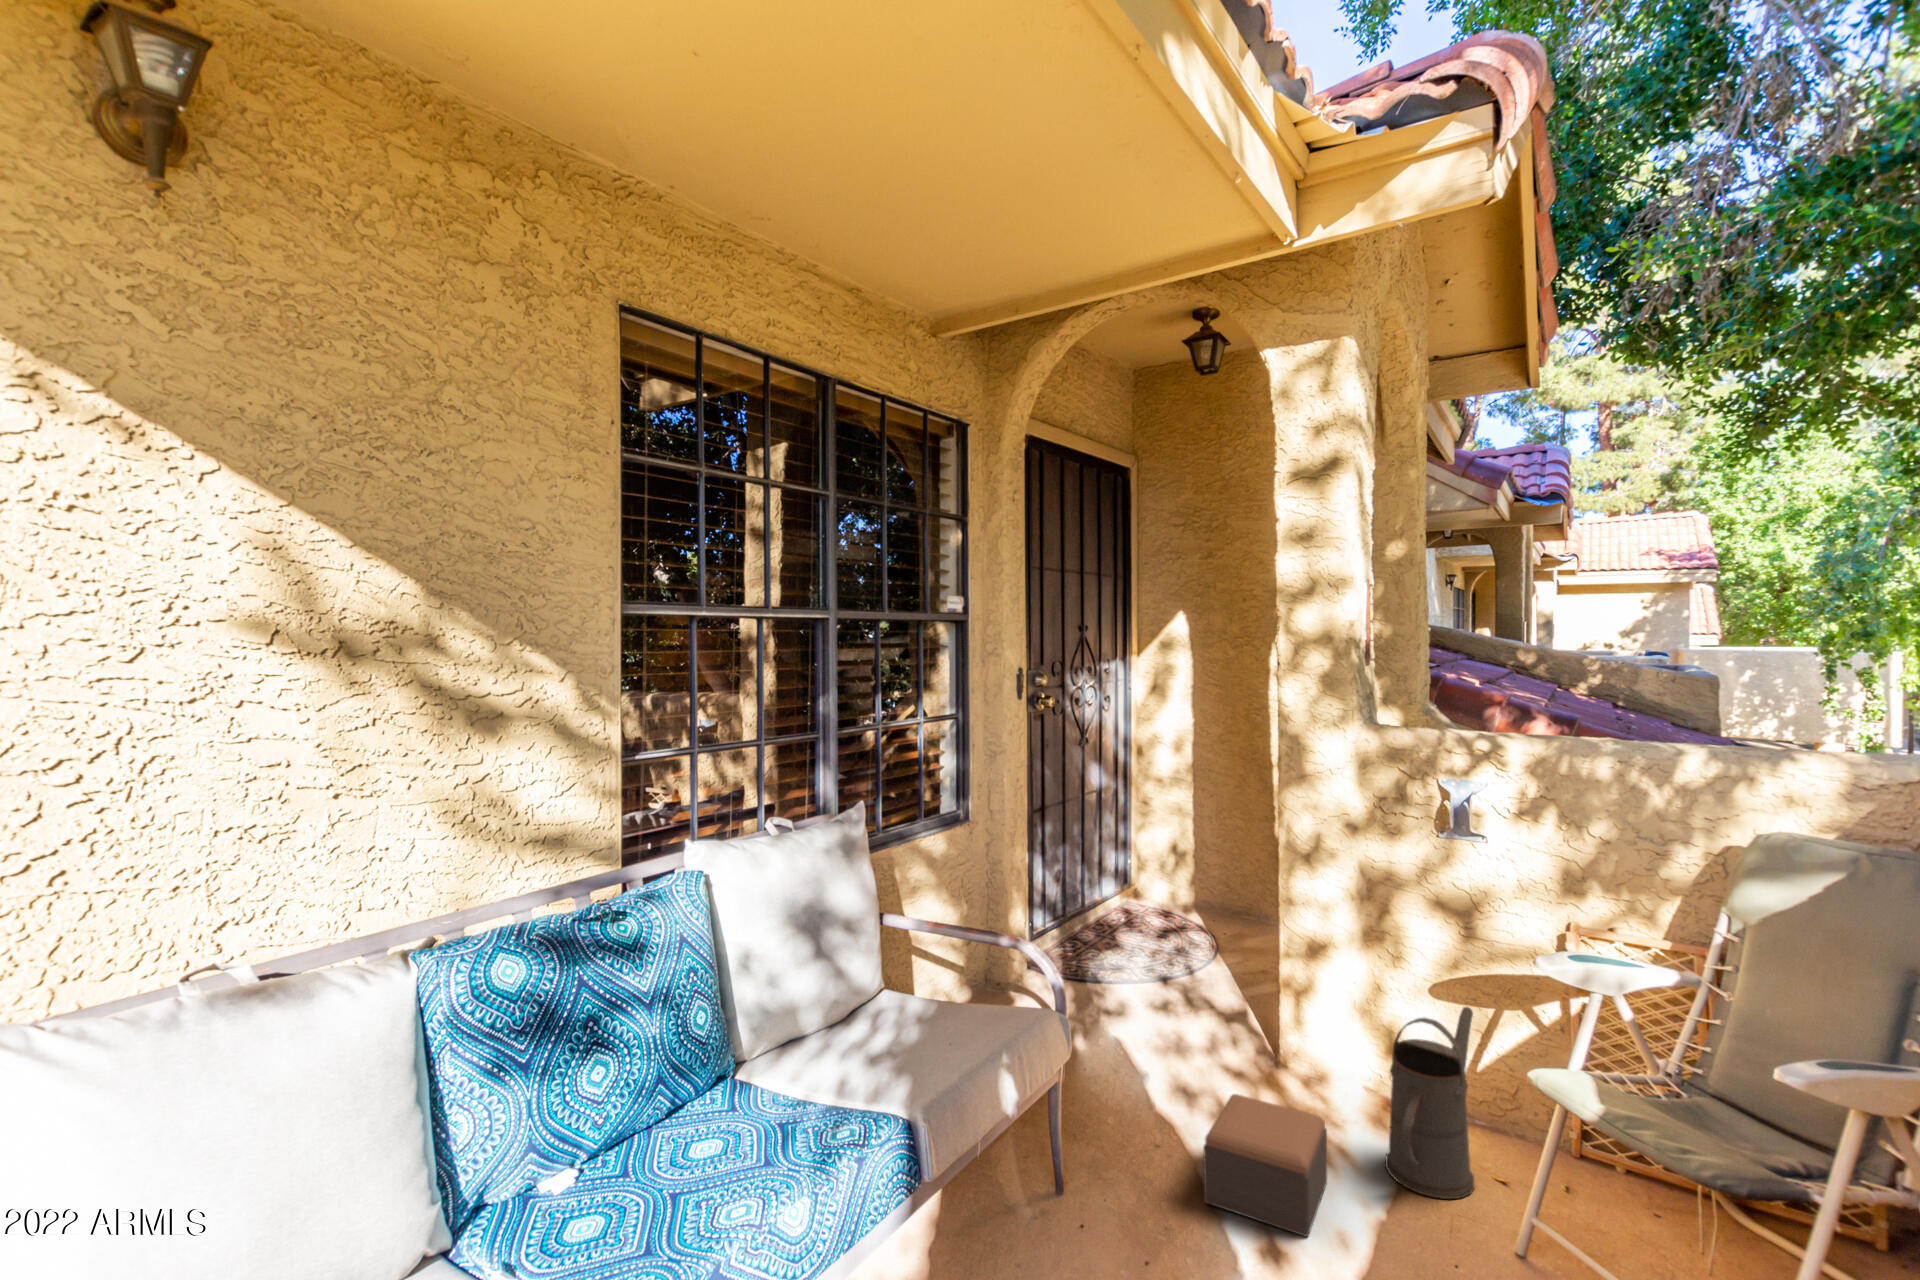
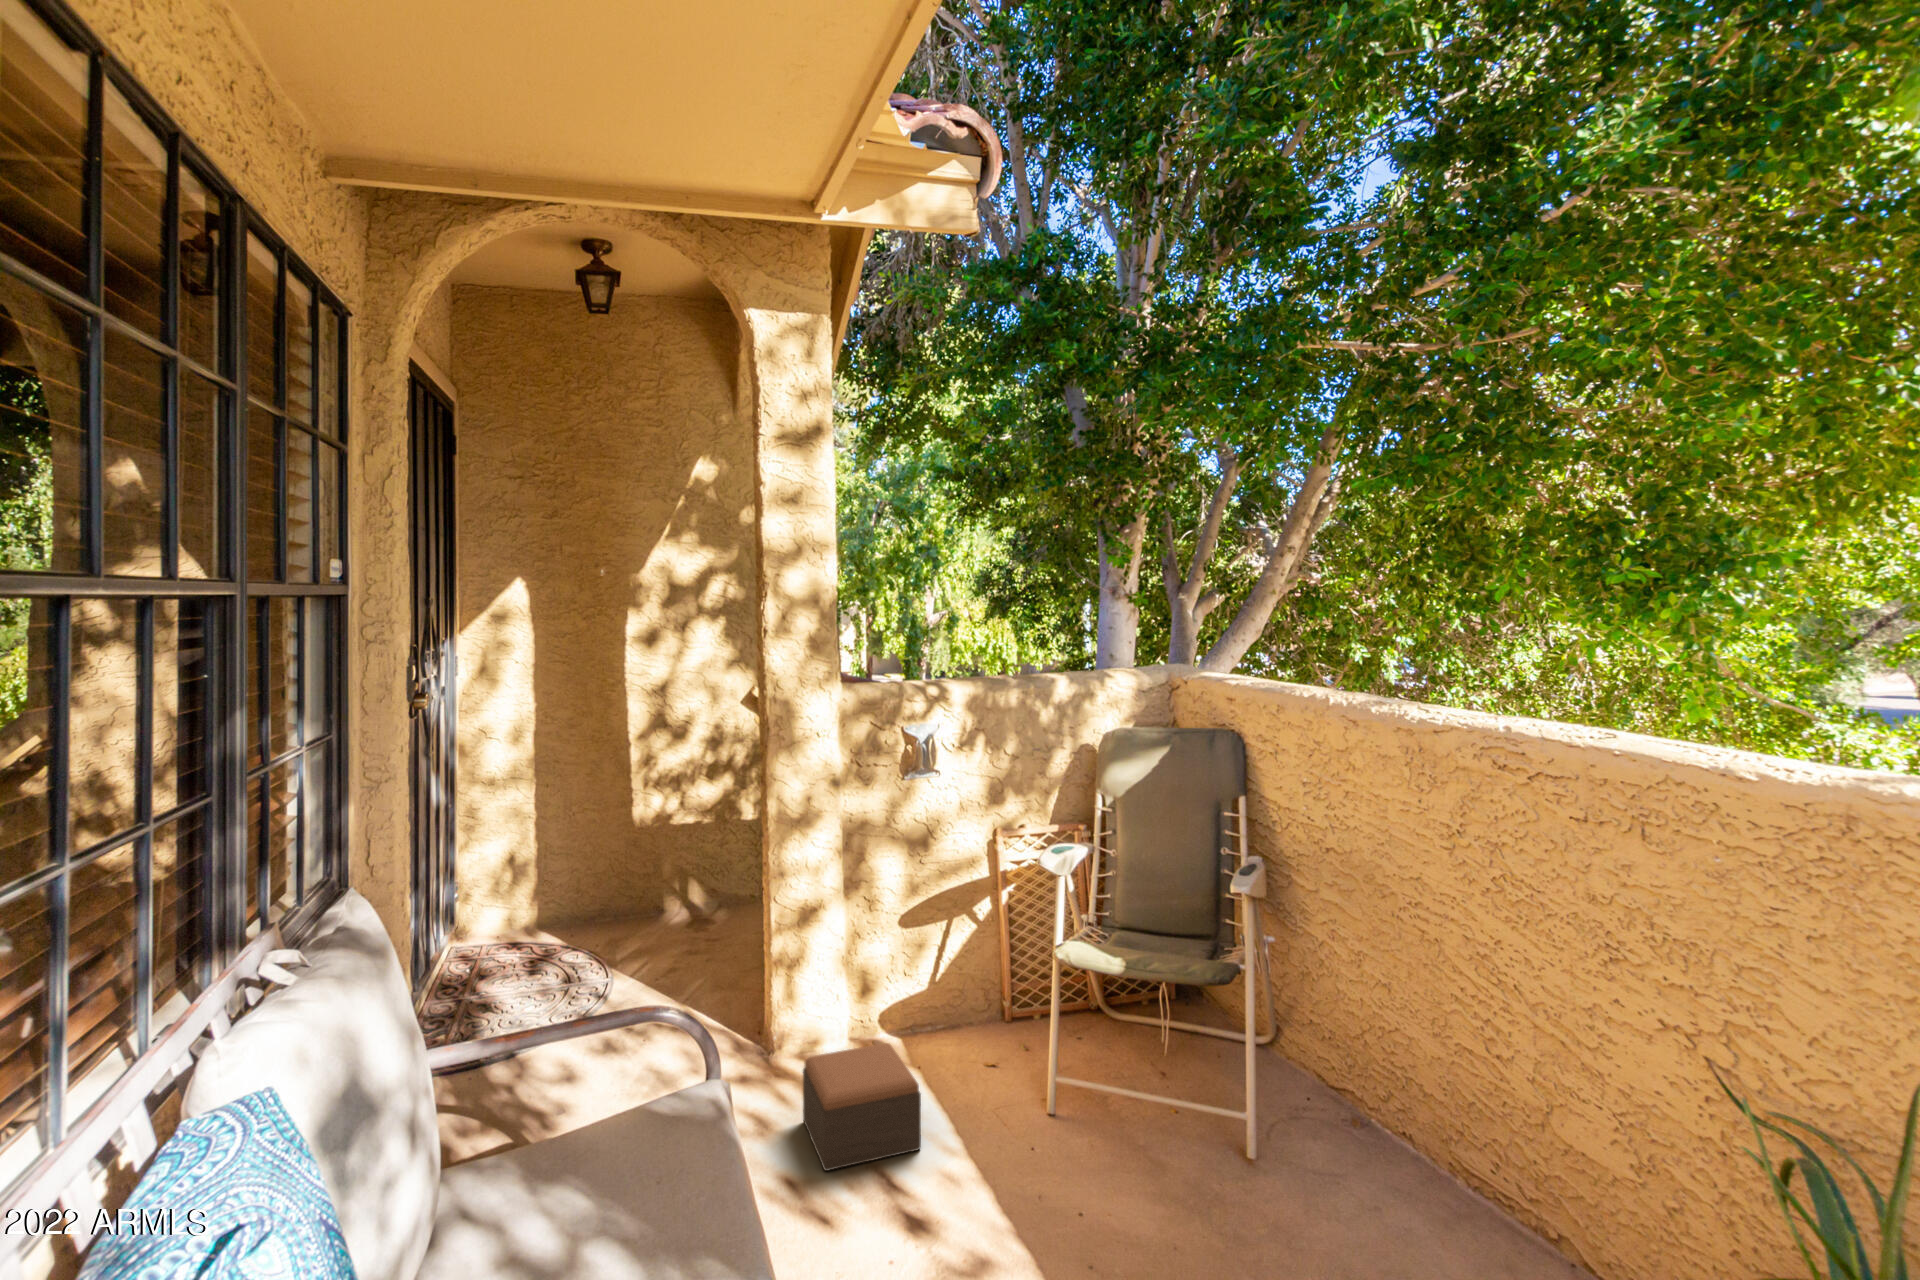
watering can: present [1385,1007,1474,1199] -> none [911,915,979,1077]

